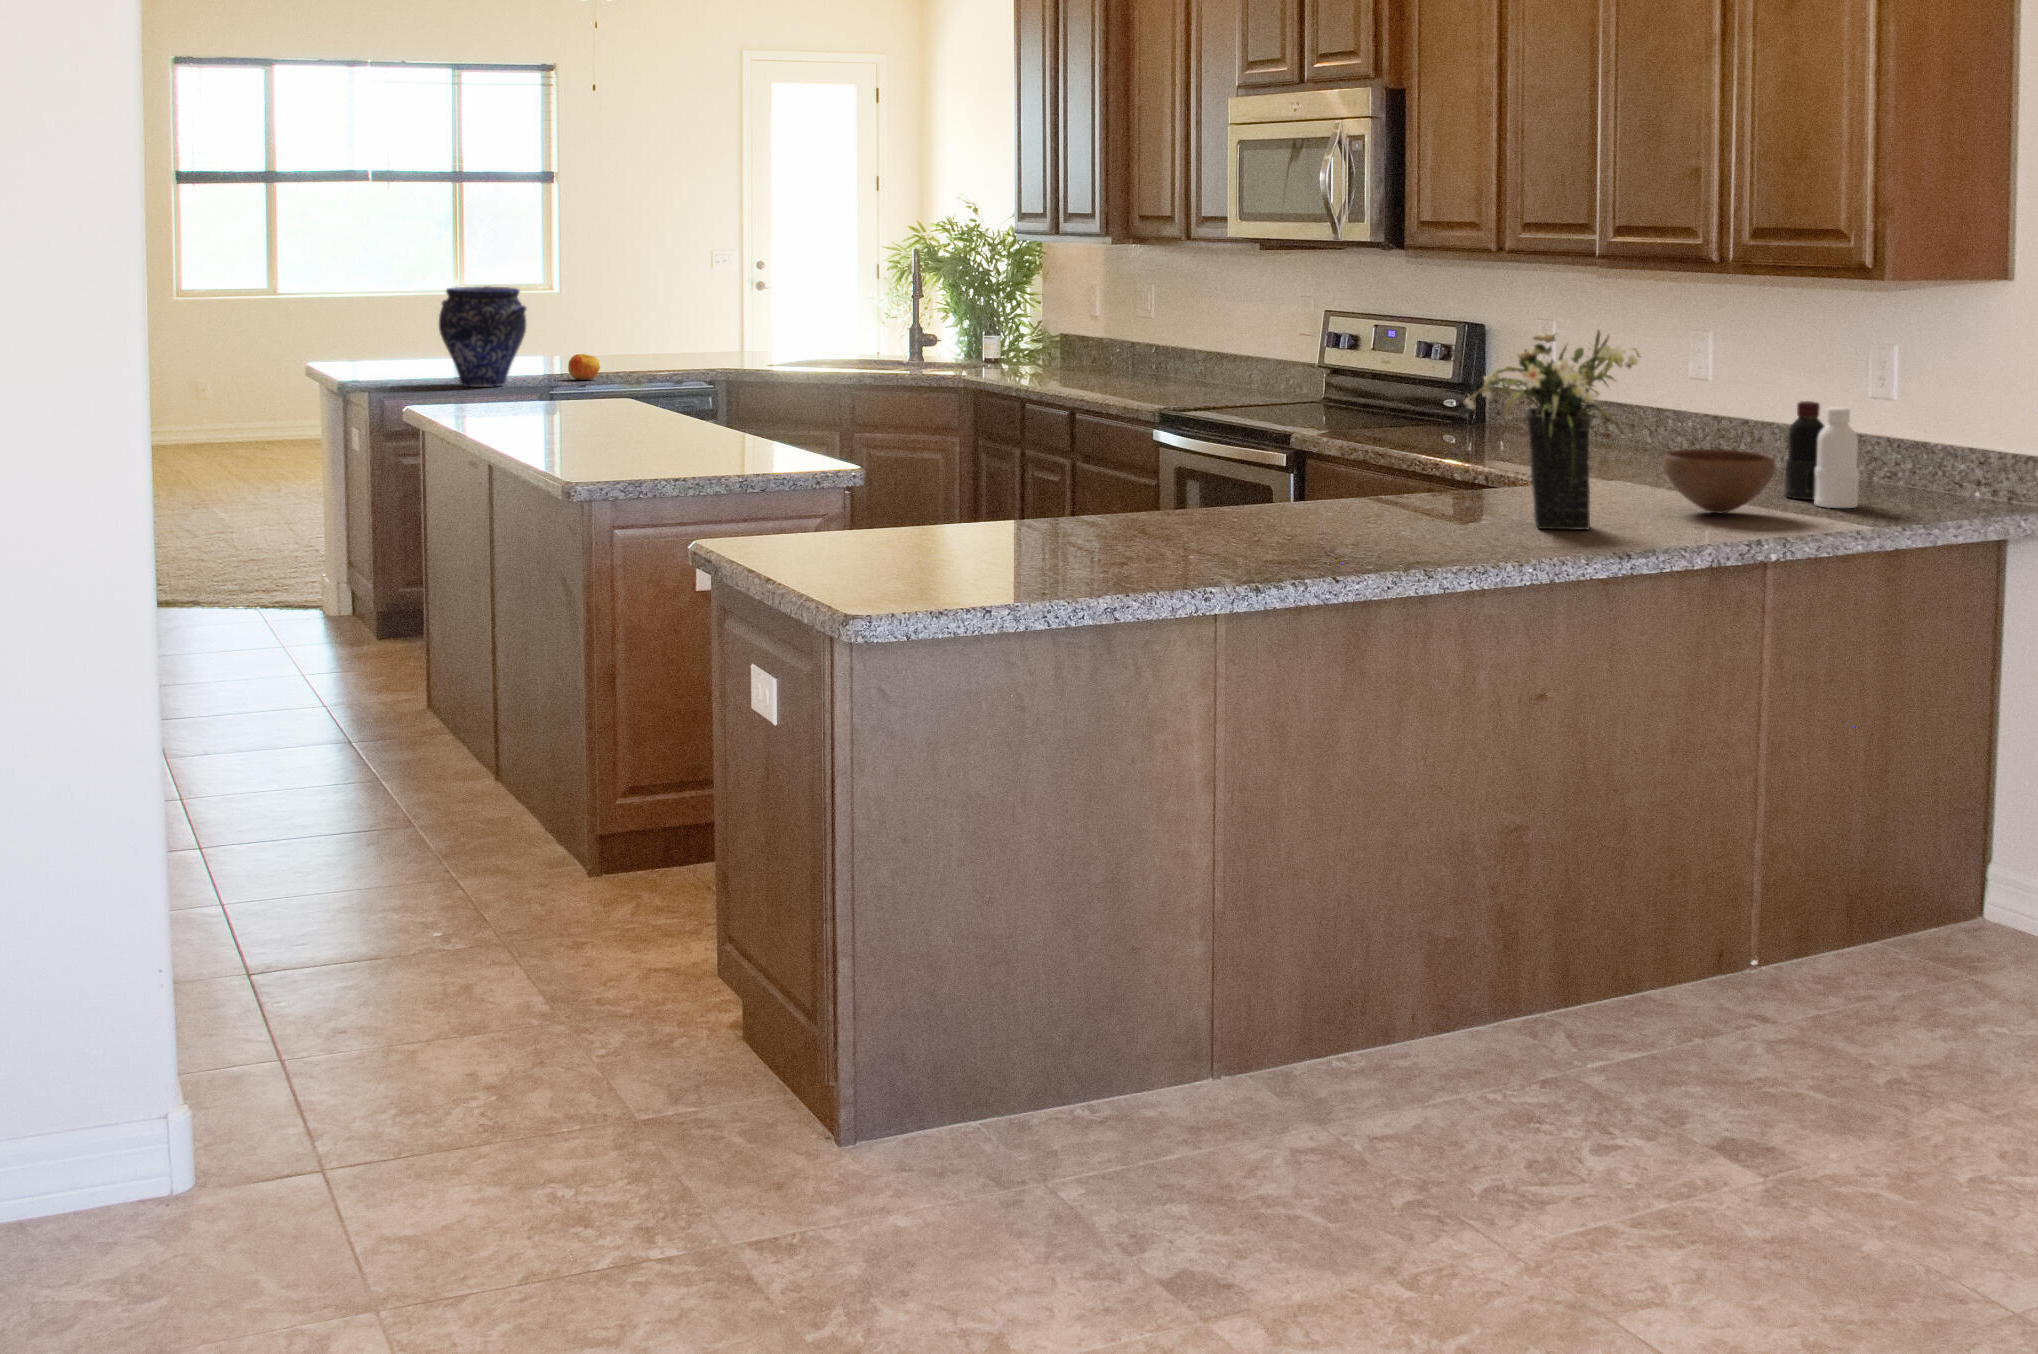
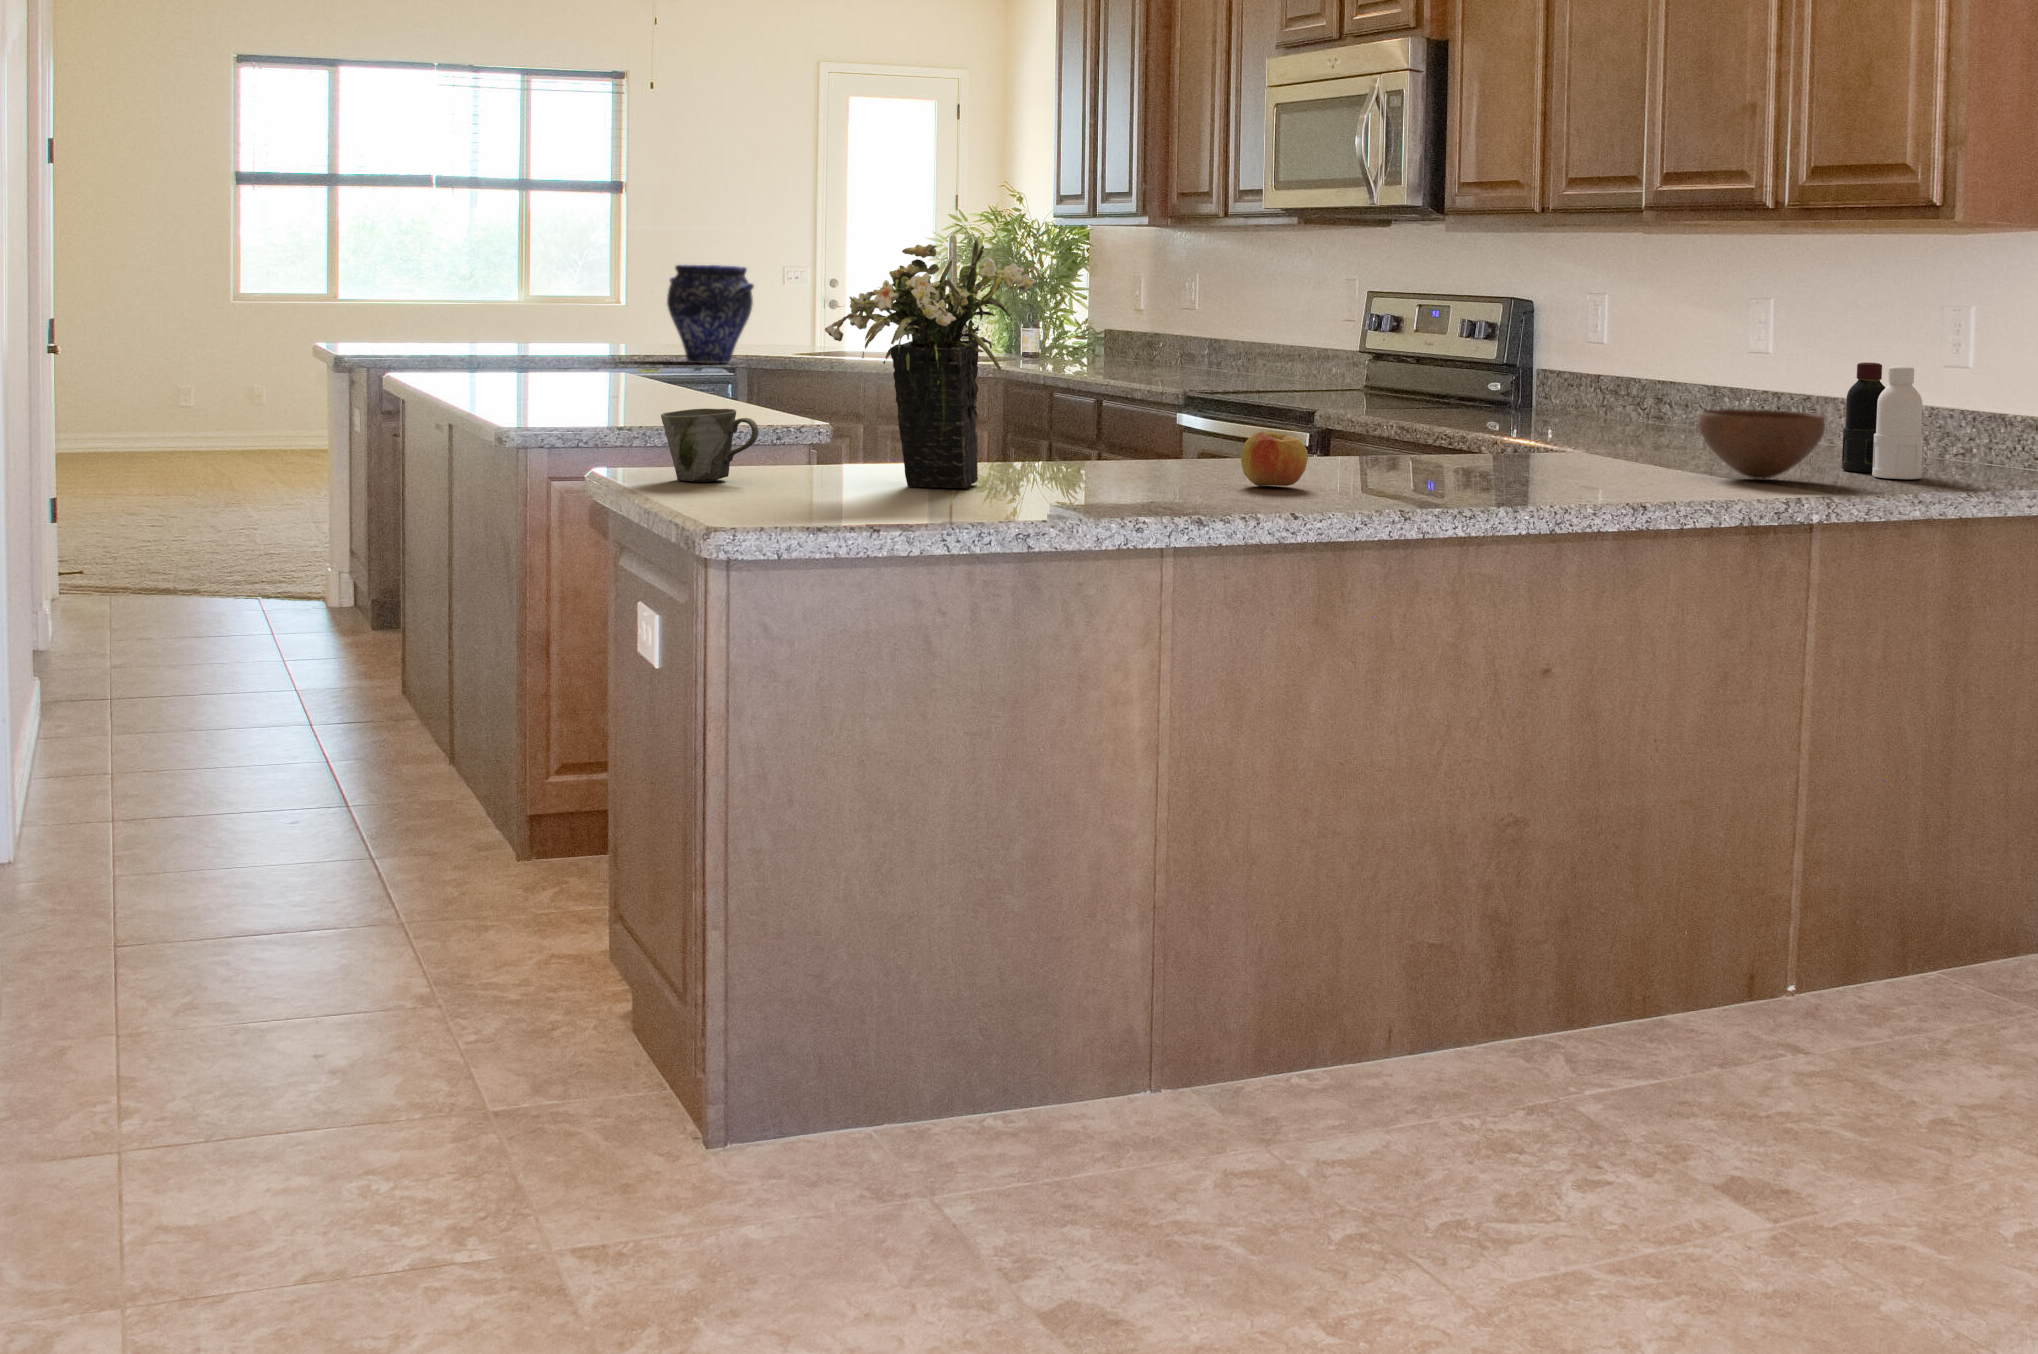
vase: present [439,286,526,387] -> present [667,265,754,363]
flower arrangement: present [1463,331,1640,530] -> present [825,240,1042,488]
apple: present [568,354,600,380] -> present [1241,431,1308,486]
mug: none [764,487,851,554] -> present [661,409,758,482]

